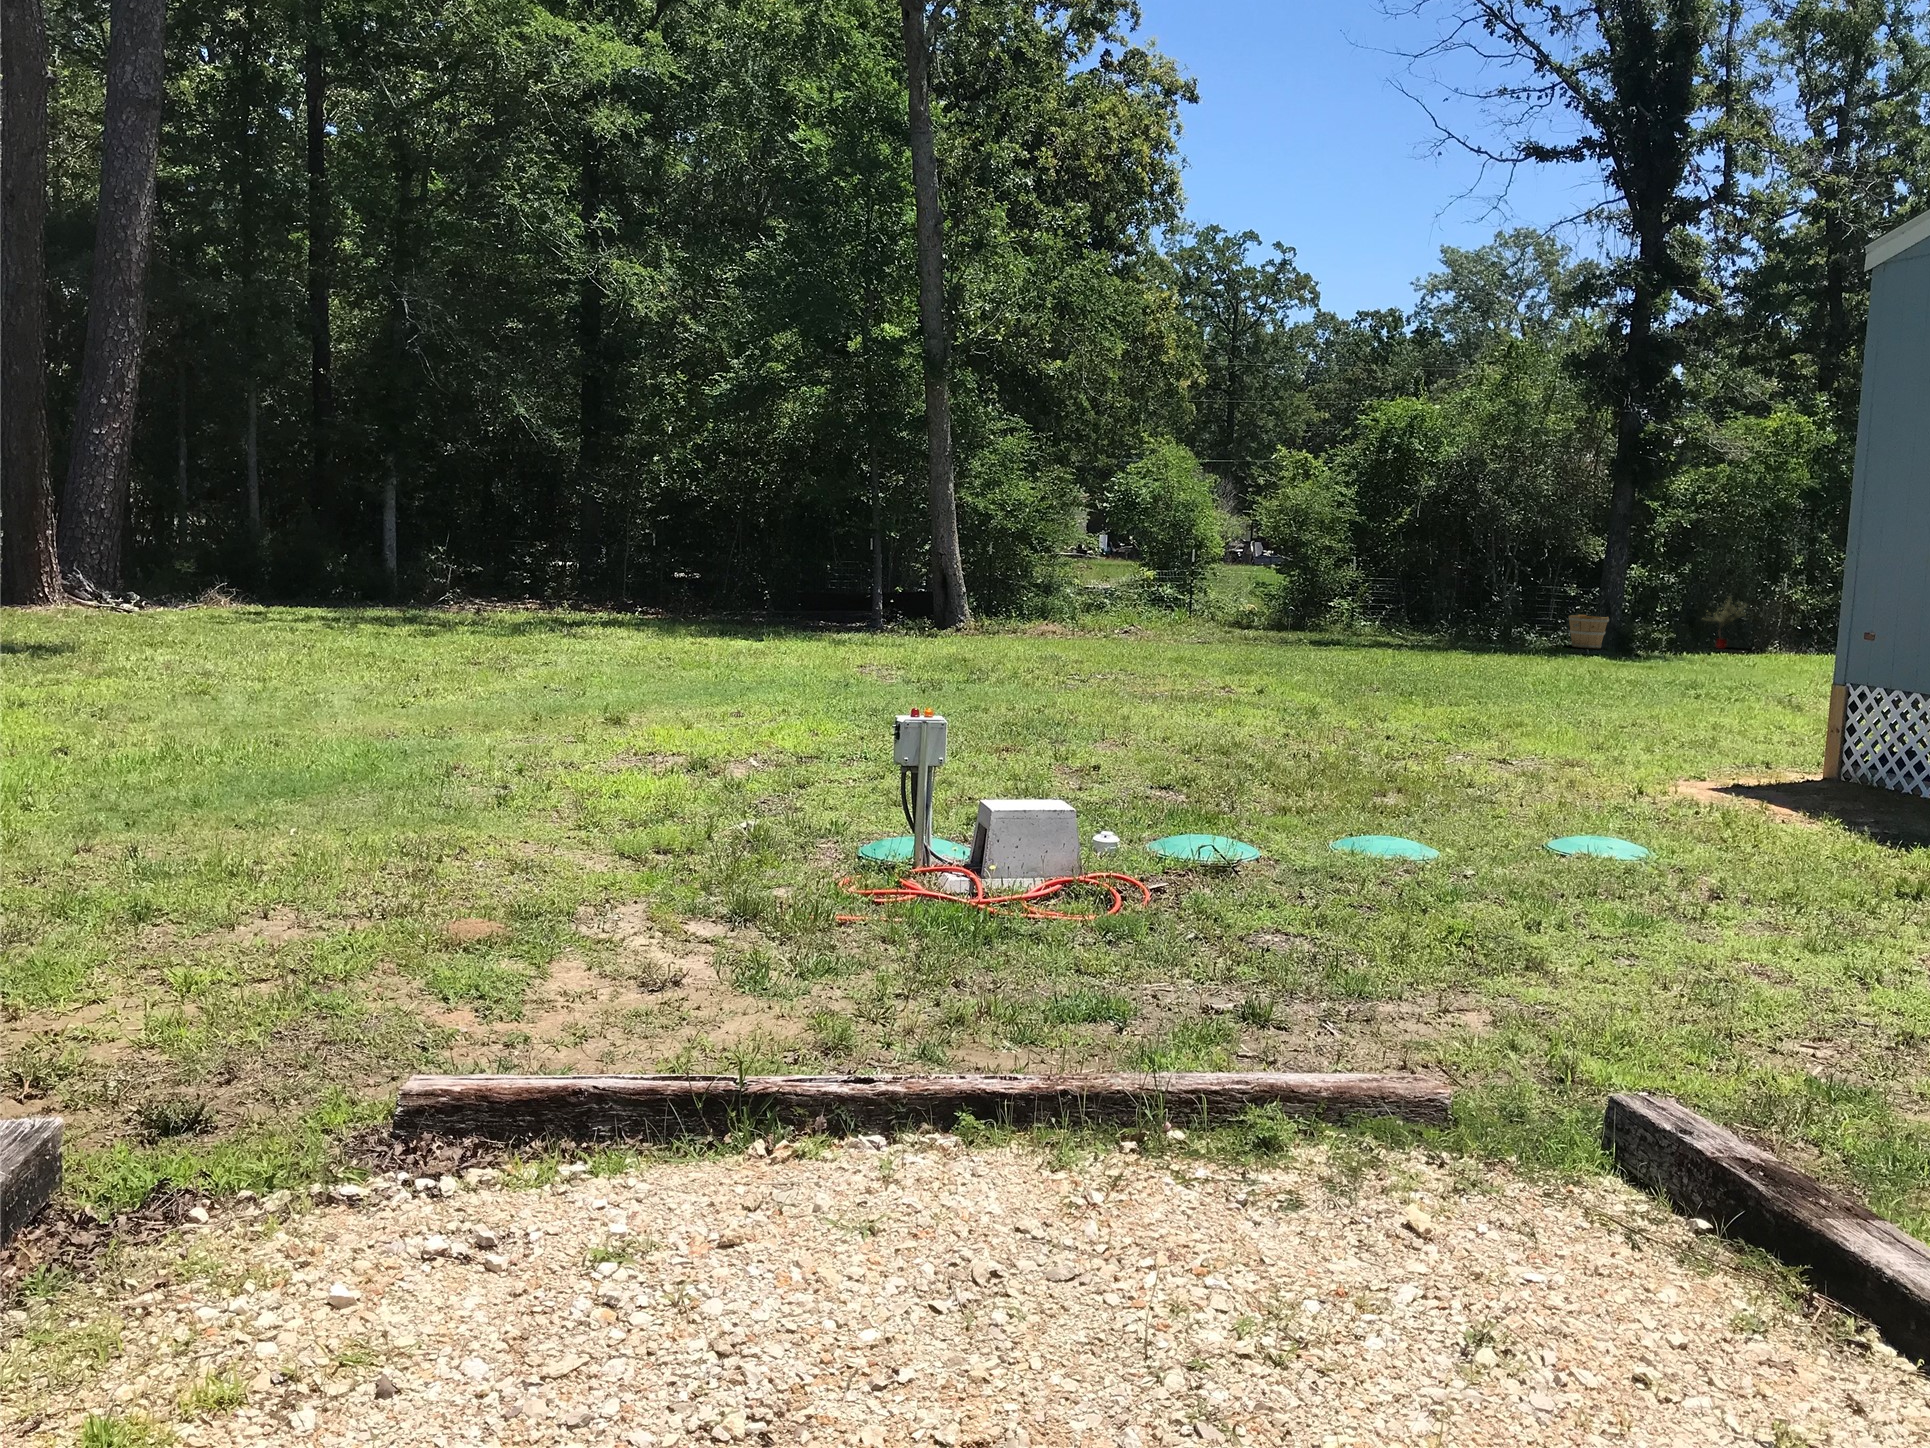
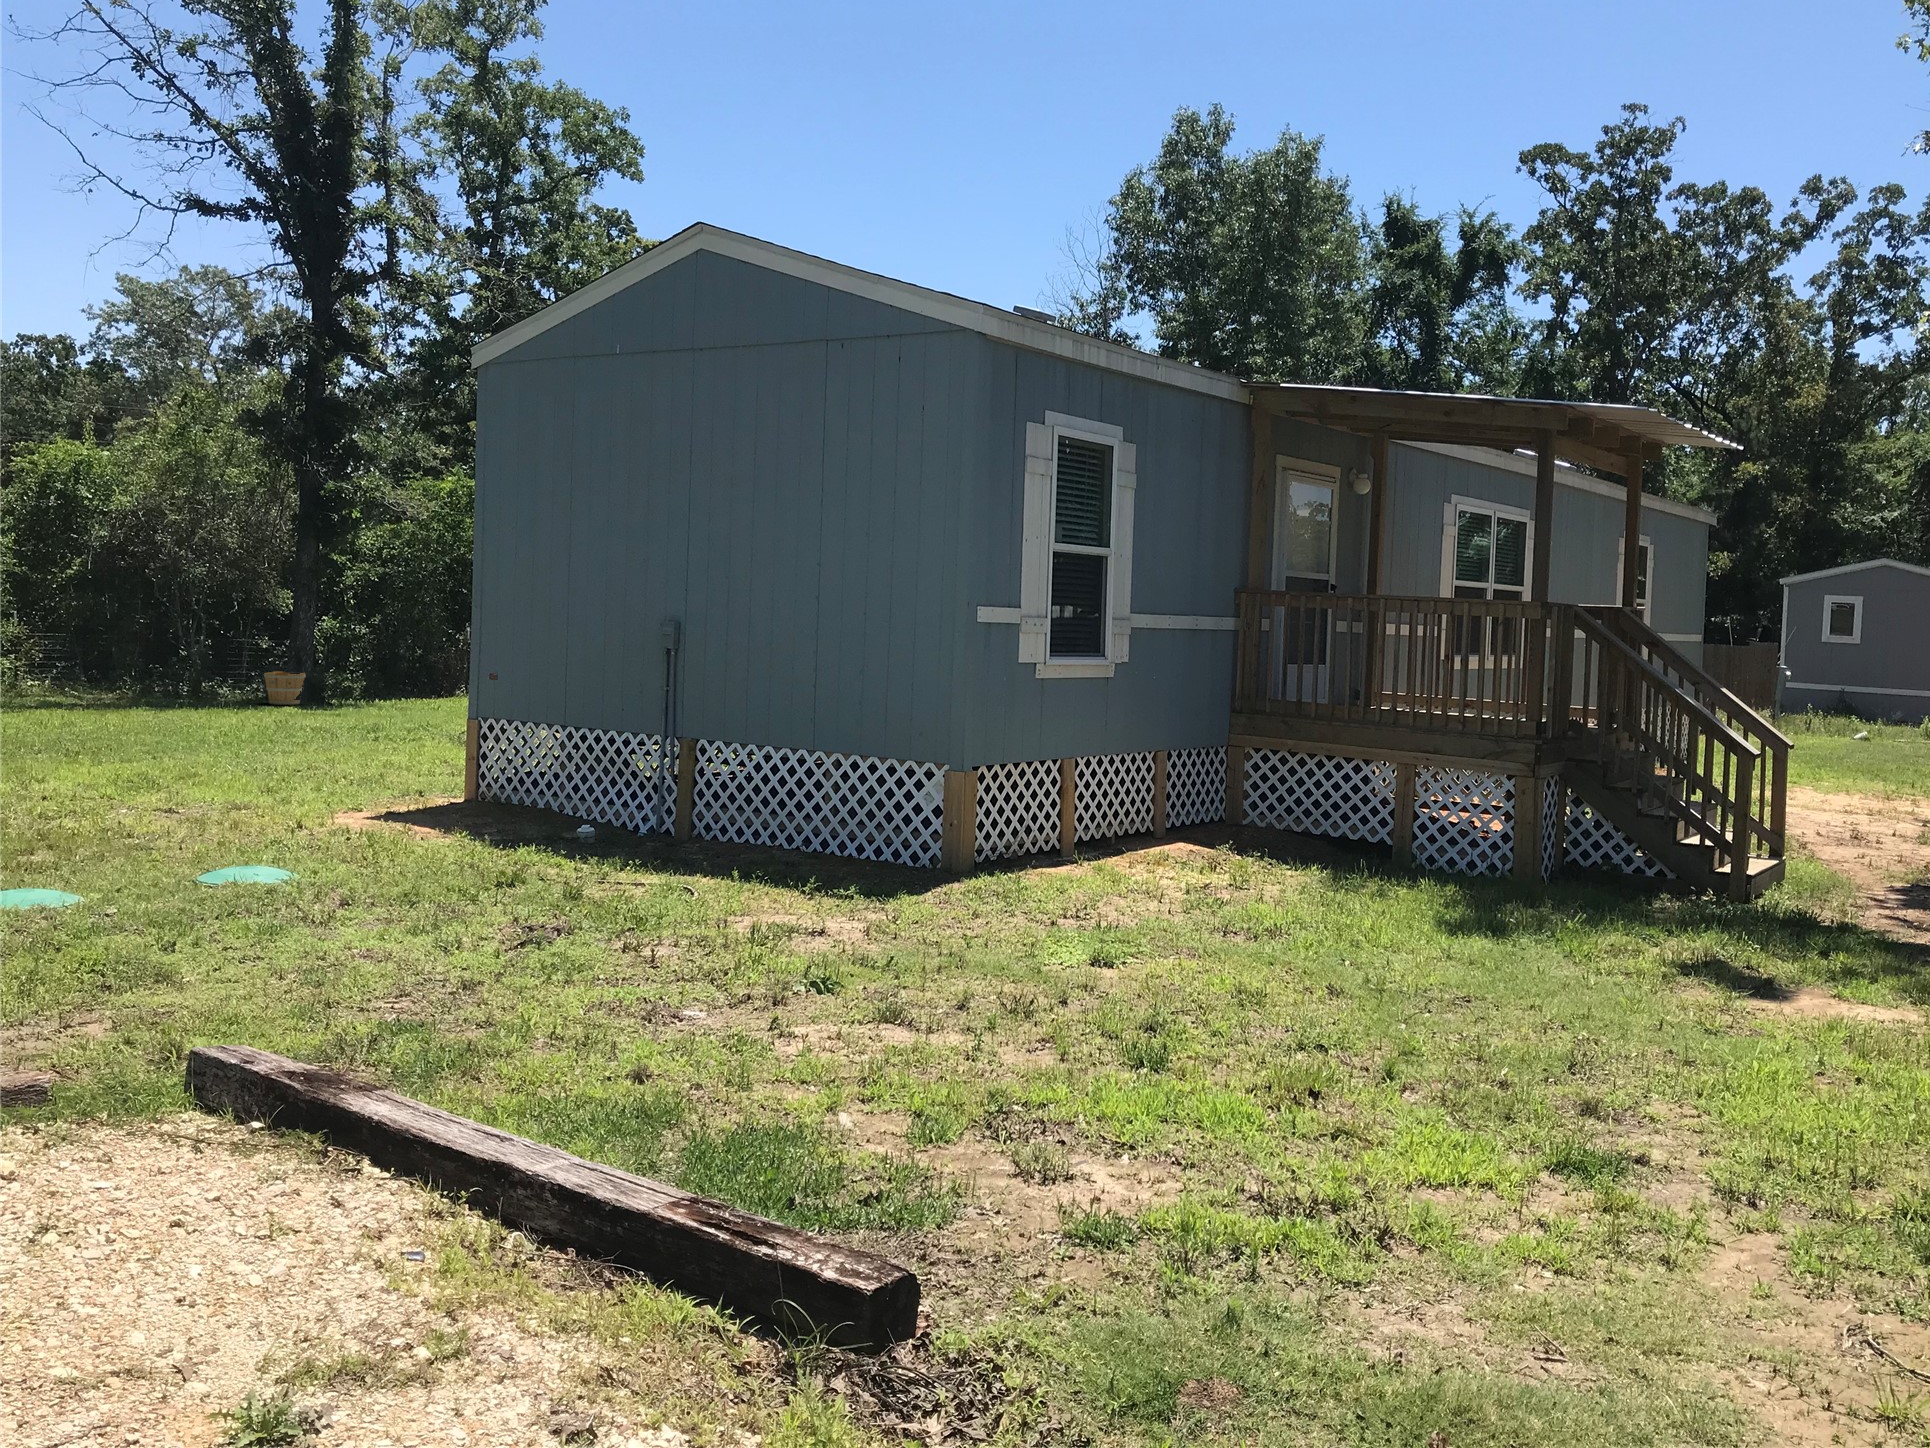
potted tree: present [1705,597,1746,649] -> none [397,648,438,698]

